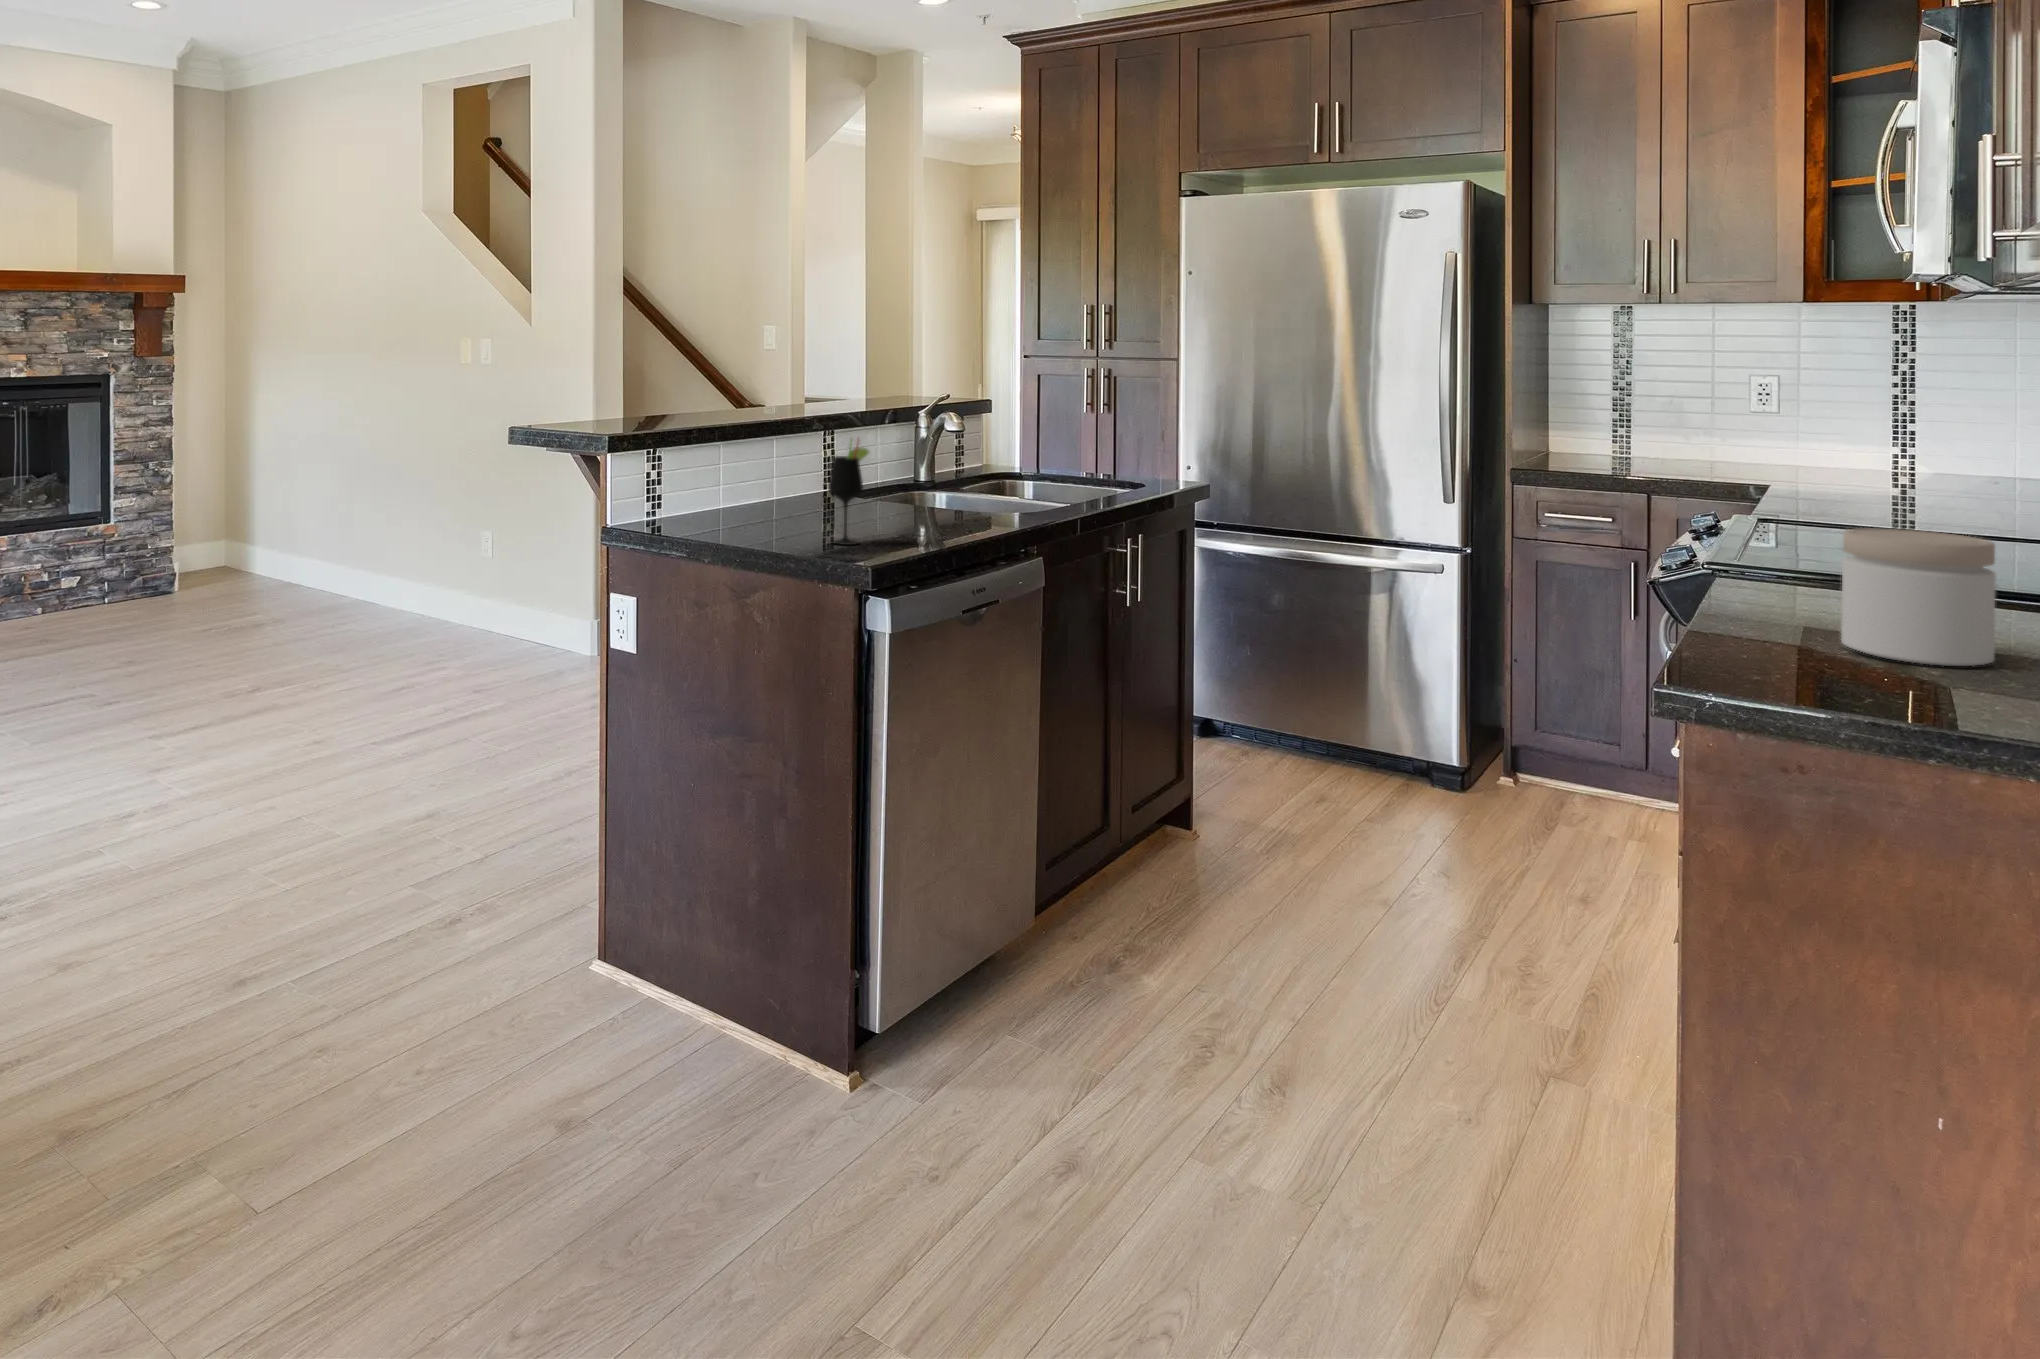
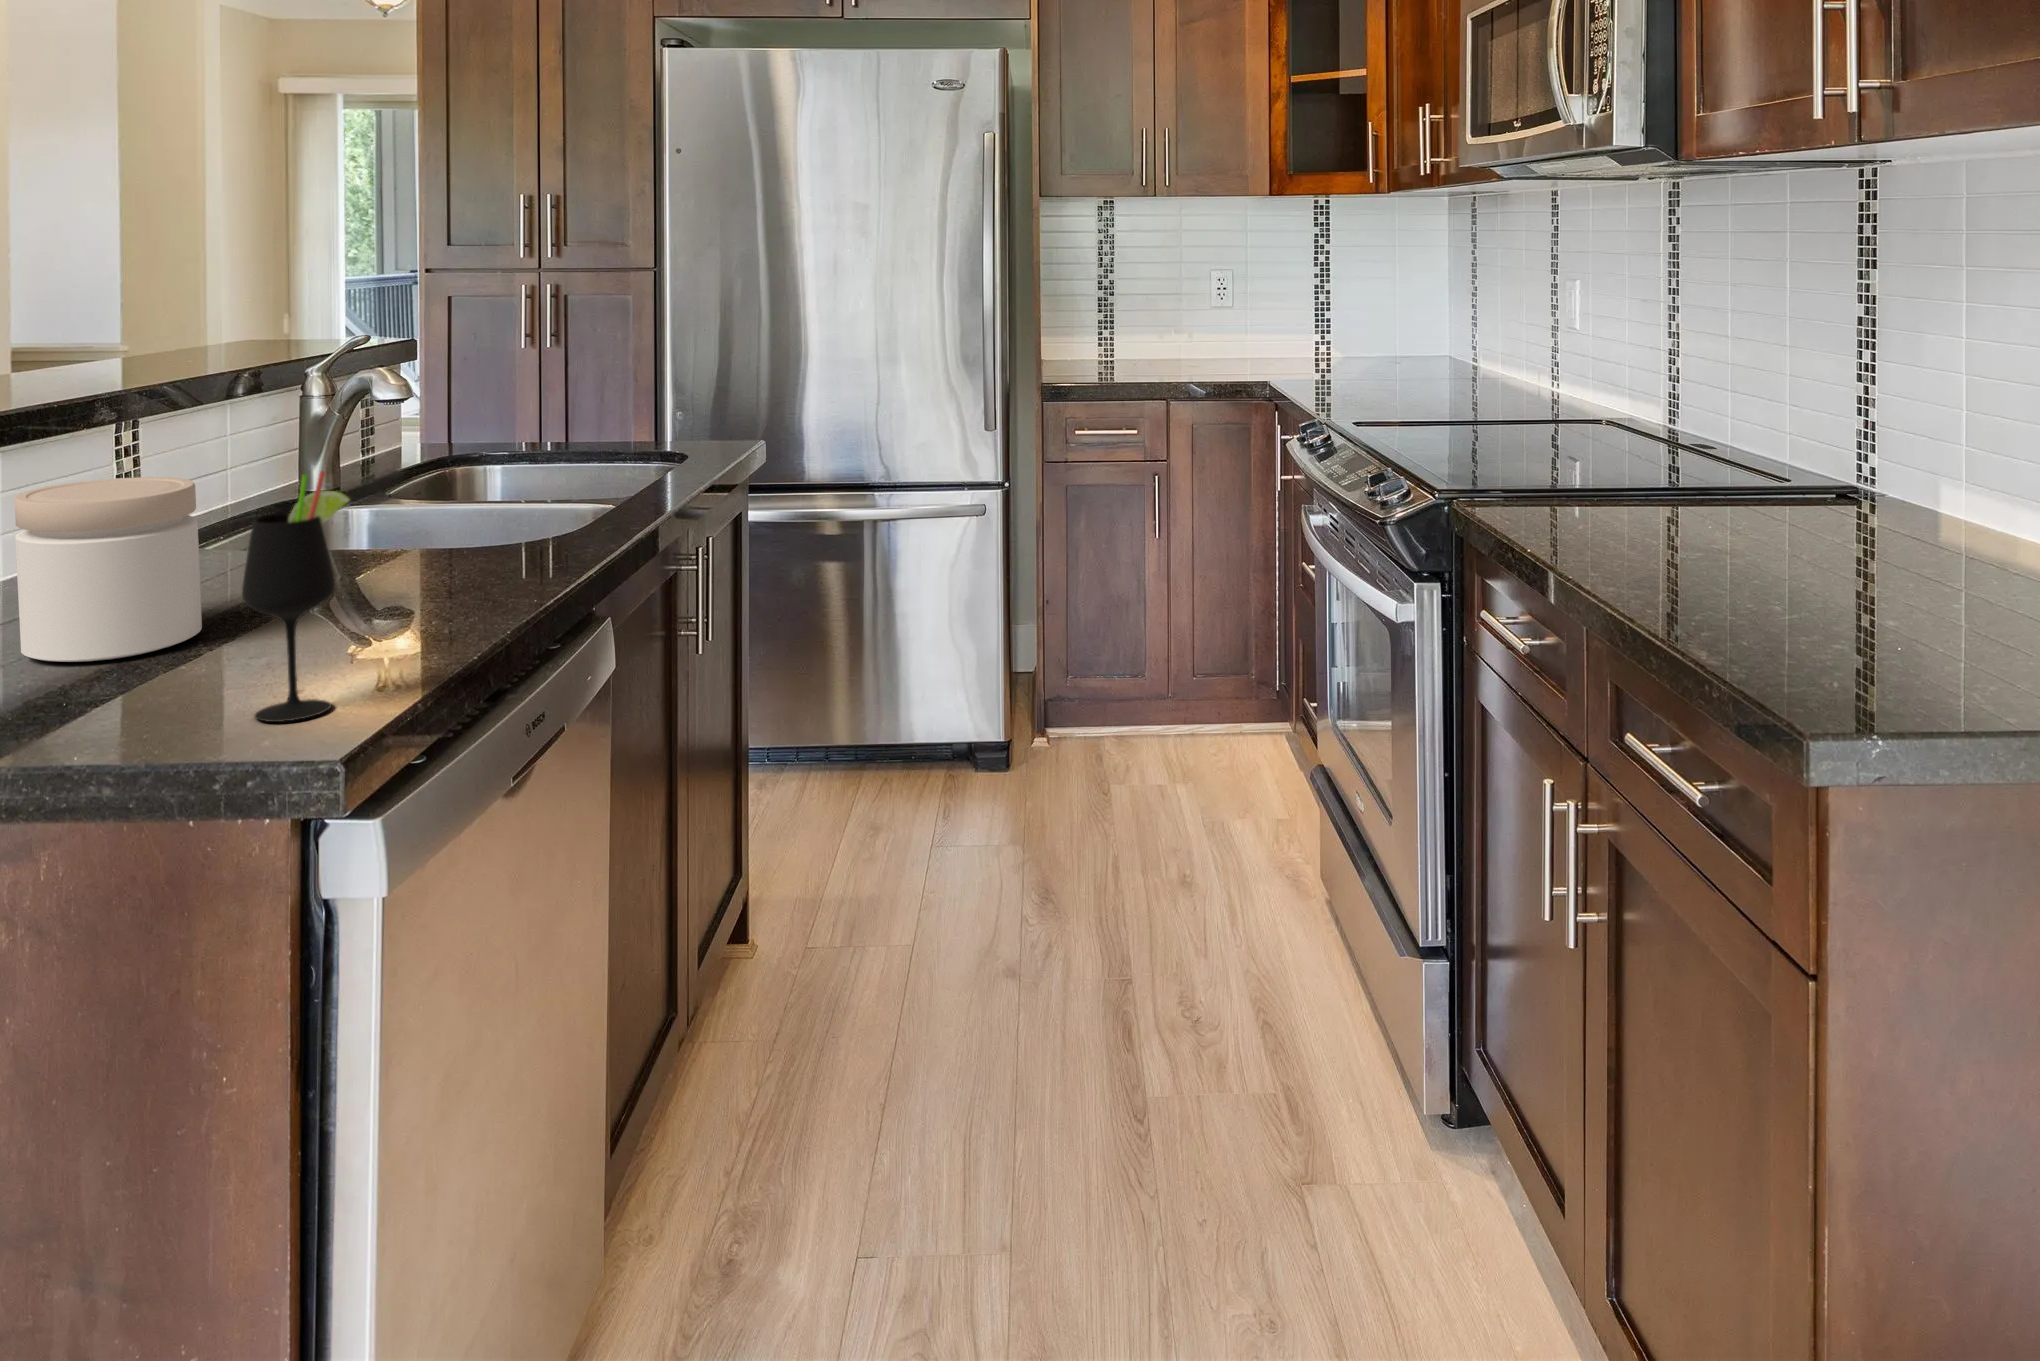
jar: present [1841,528,1996,666] -> present [14,477,202,662]

